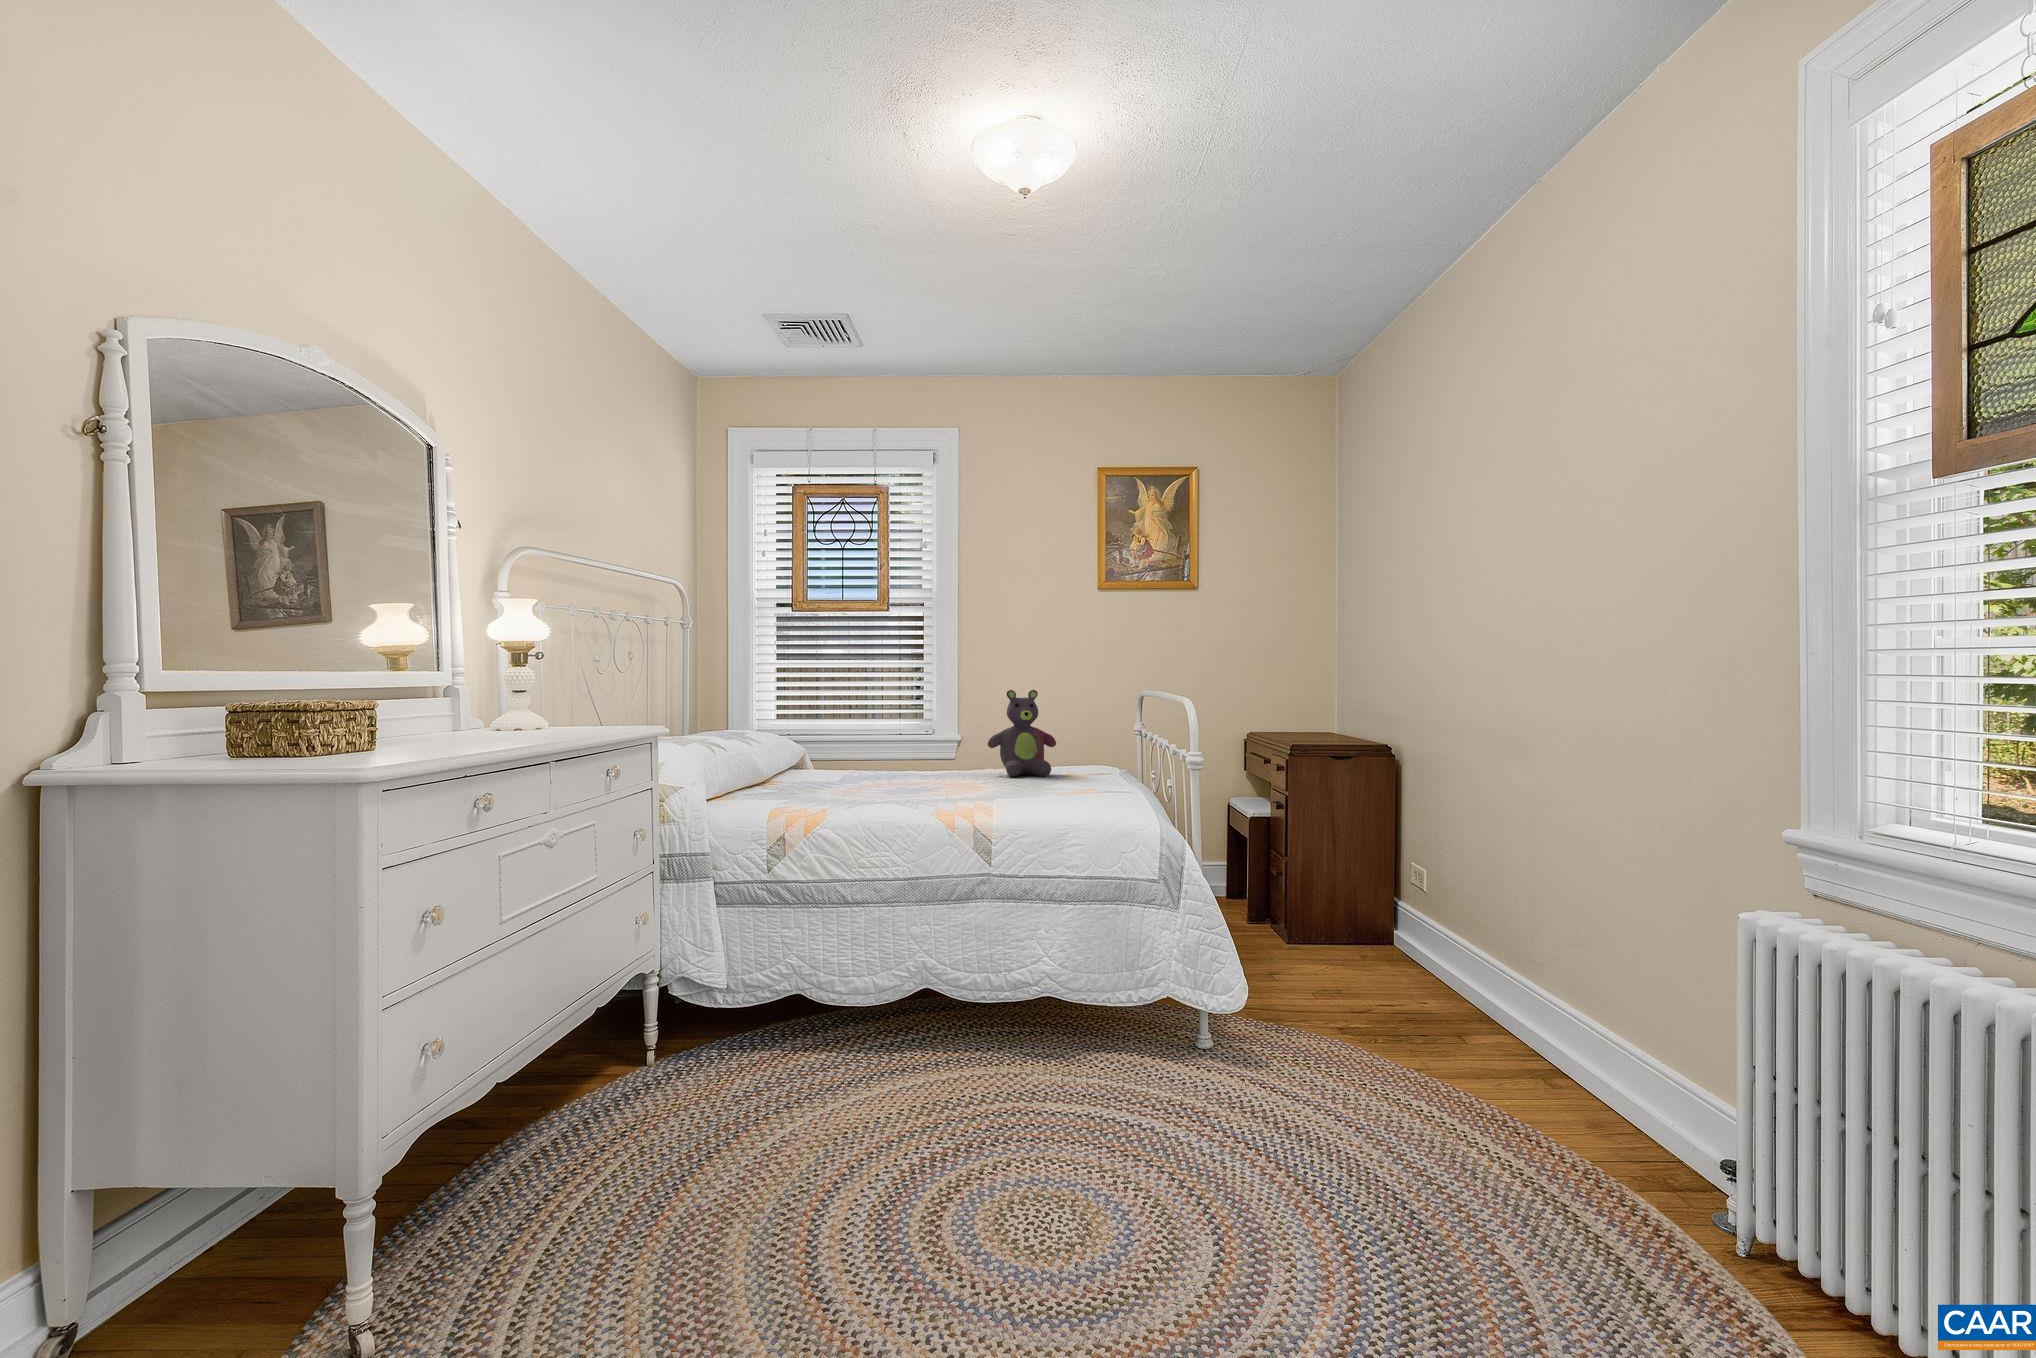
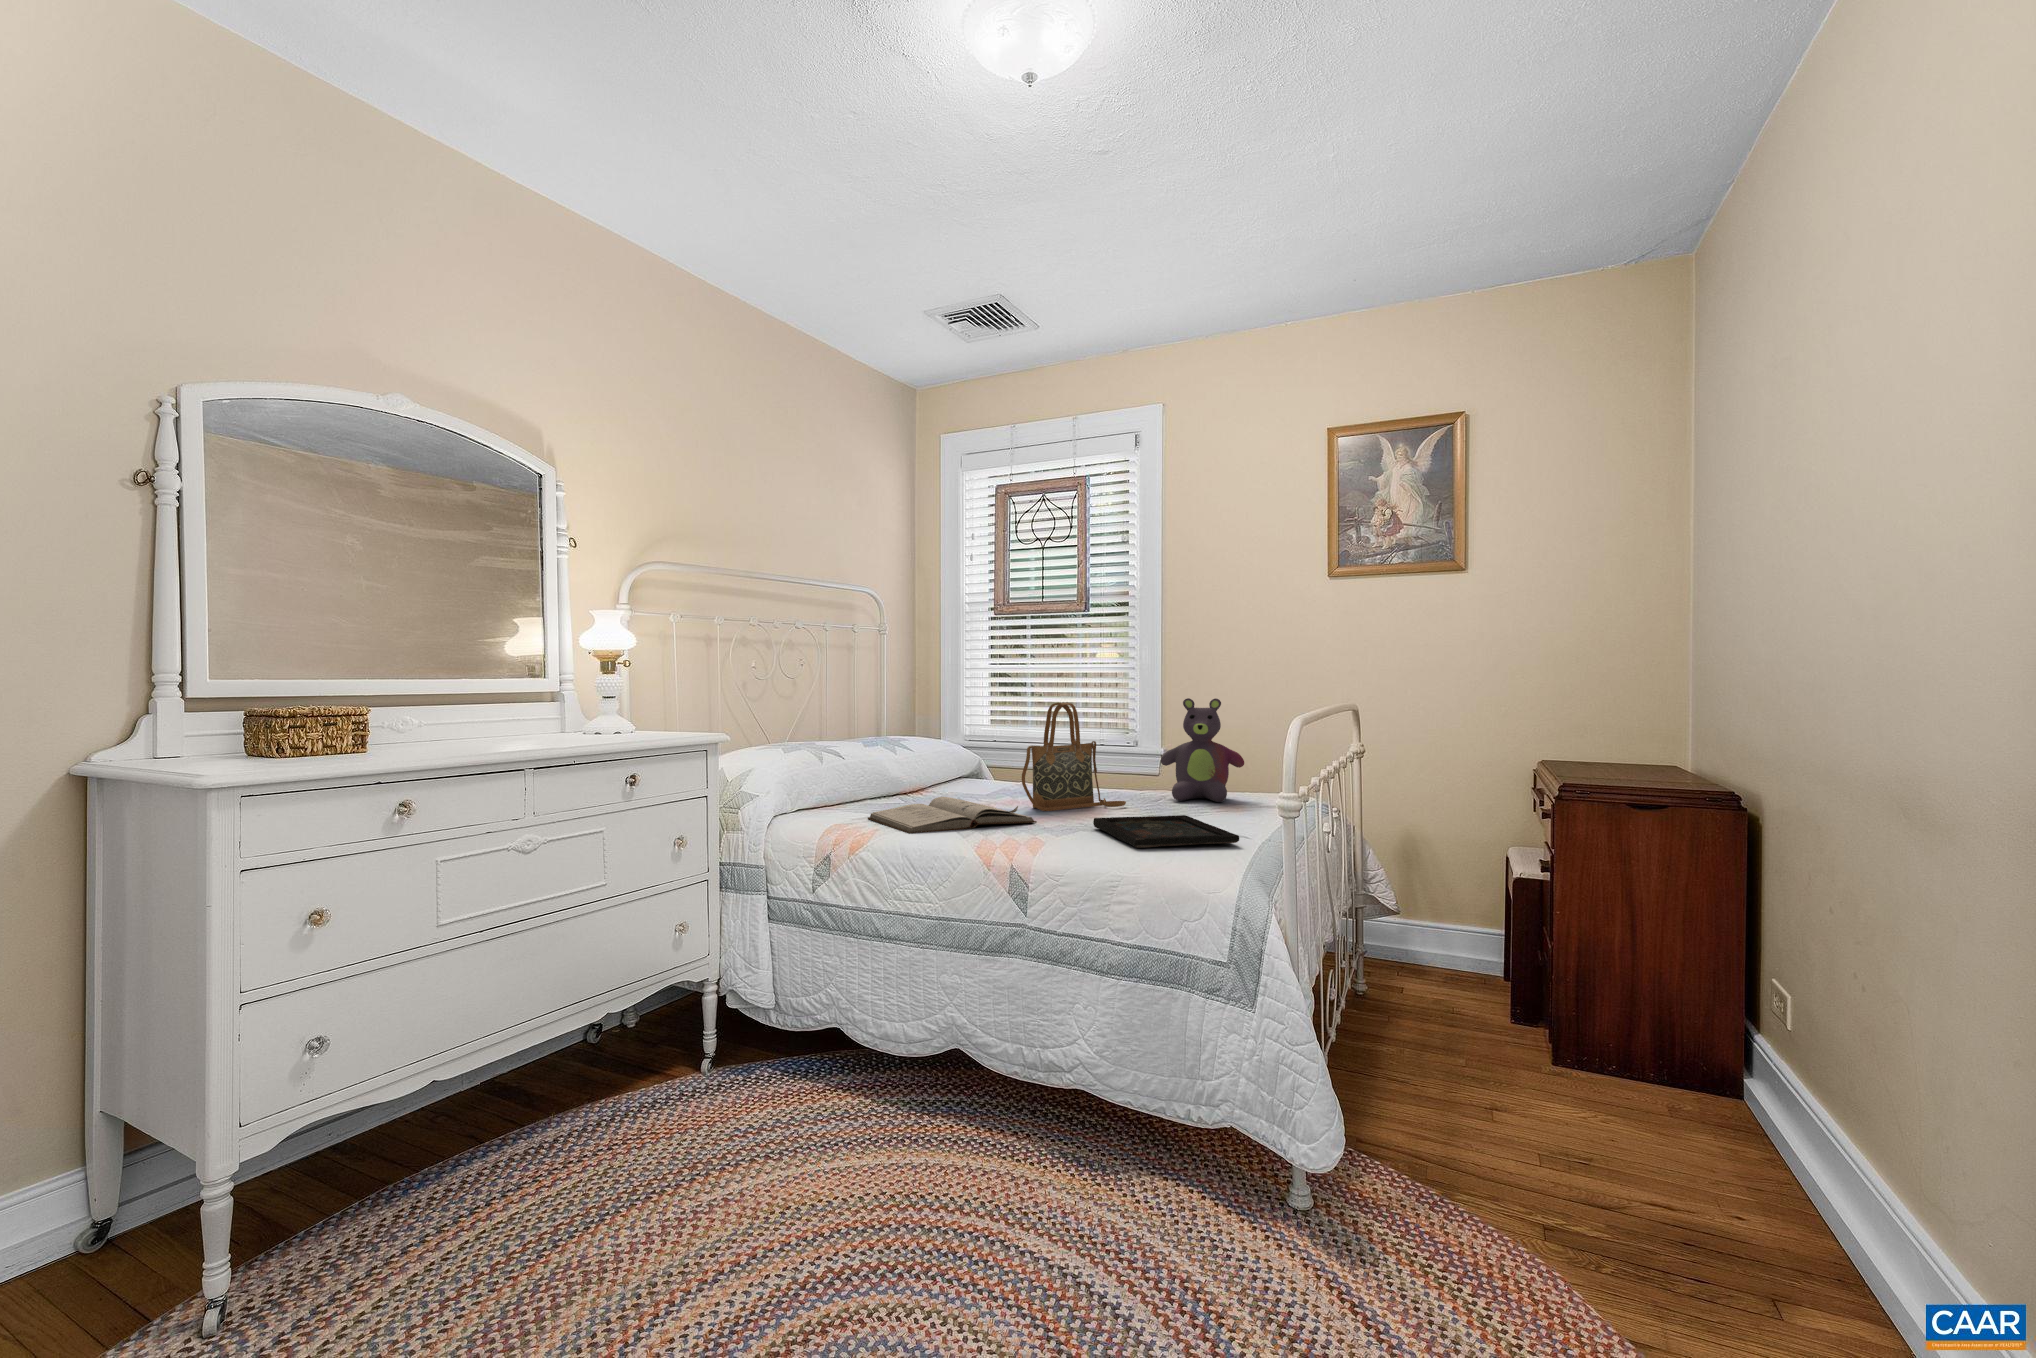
handbag: none [907,694,984,789] -> present [1022,703,1126,811]
book: none [795,780,950,811] -> present [868,797,1037,834]
tray: none [1003,783,1135,805] -> present [1093,815,1239,848]

